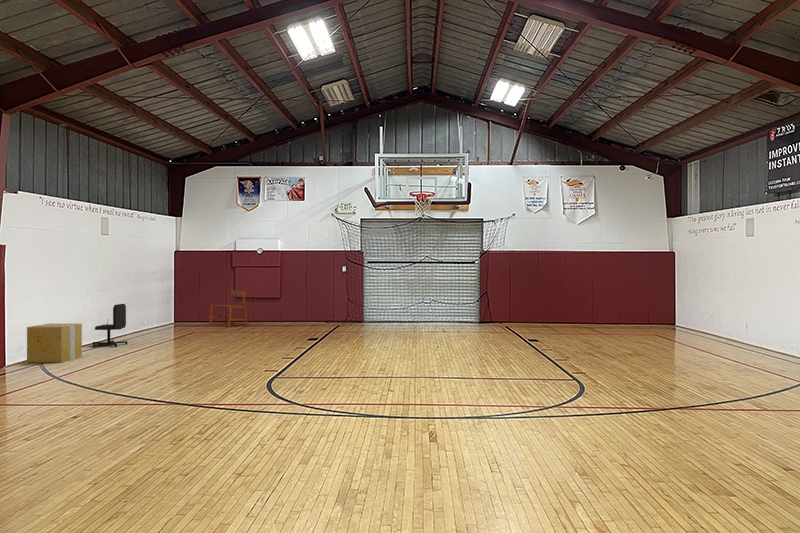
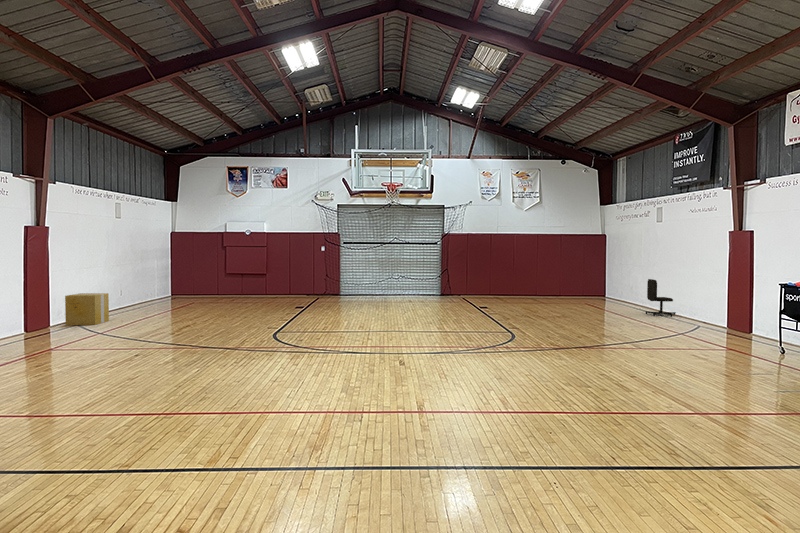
bench: present [209,290,248,327] -> none [204,267,238,299]
chair: present [93,304,128,348] -> present [646,279,676,316]

